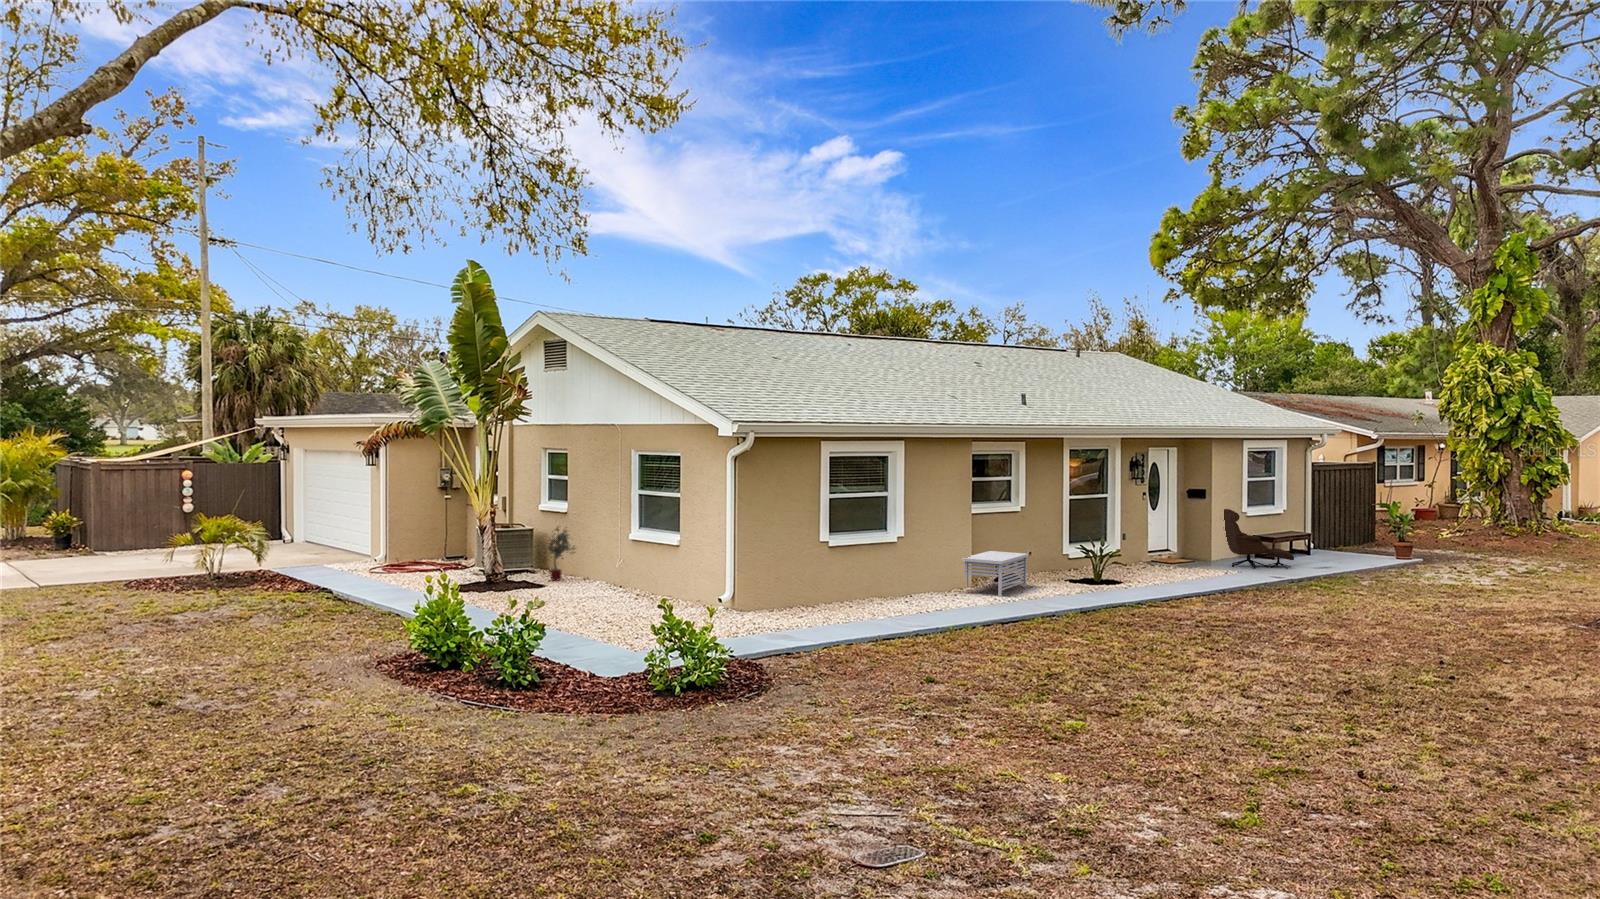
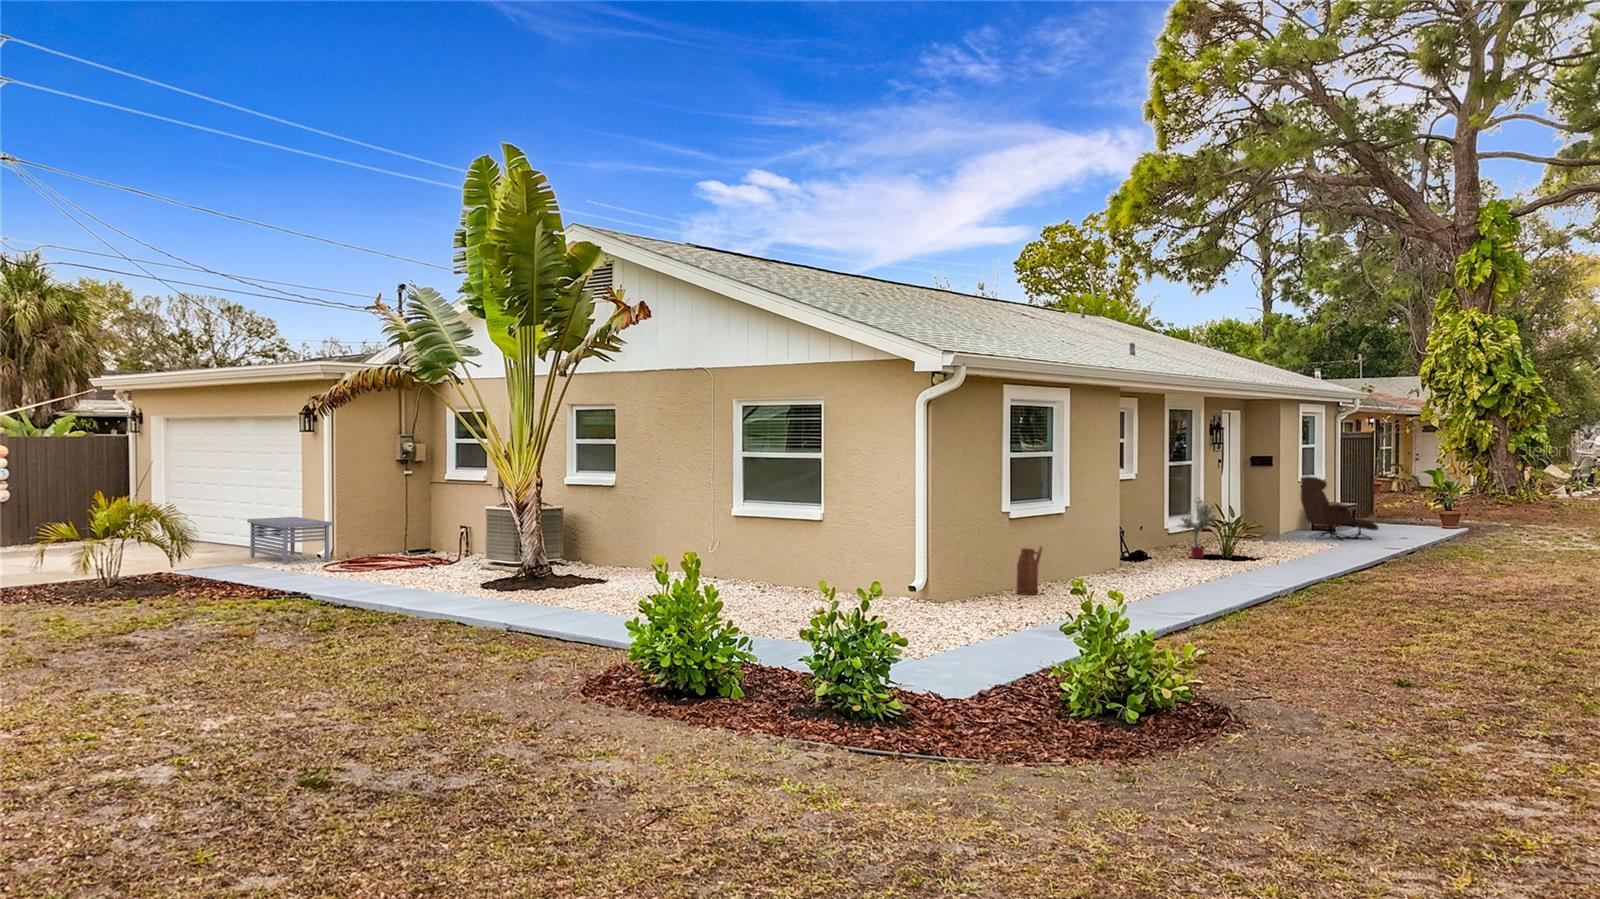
potted tree: present [548,527,576,581] -> present [1178,498,1216,559]
storage bench: present [961,551,1029,597] -> present [247,517,332,565]
watering can: none [830,570,859,609] -> present [1016,546,1043,595]

